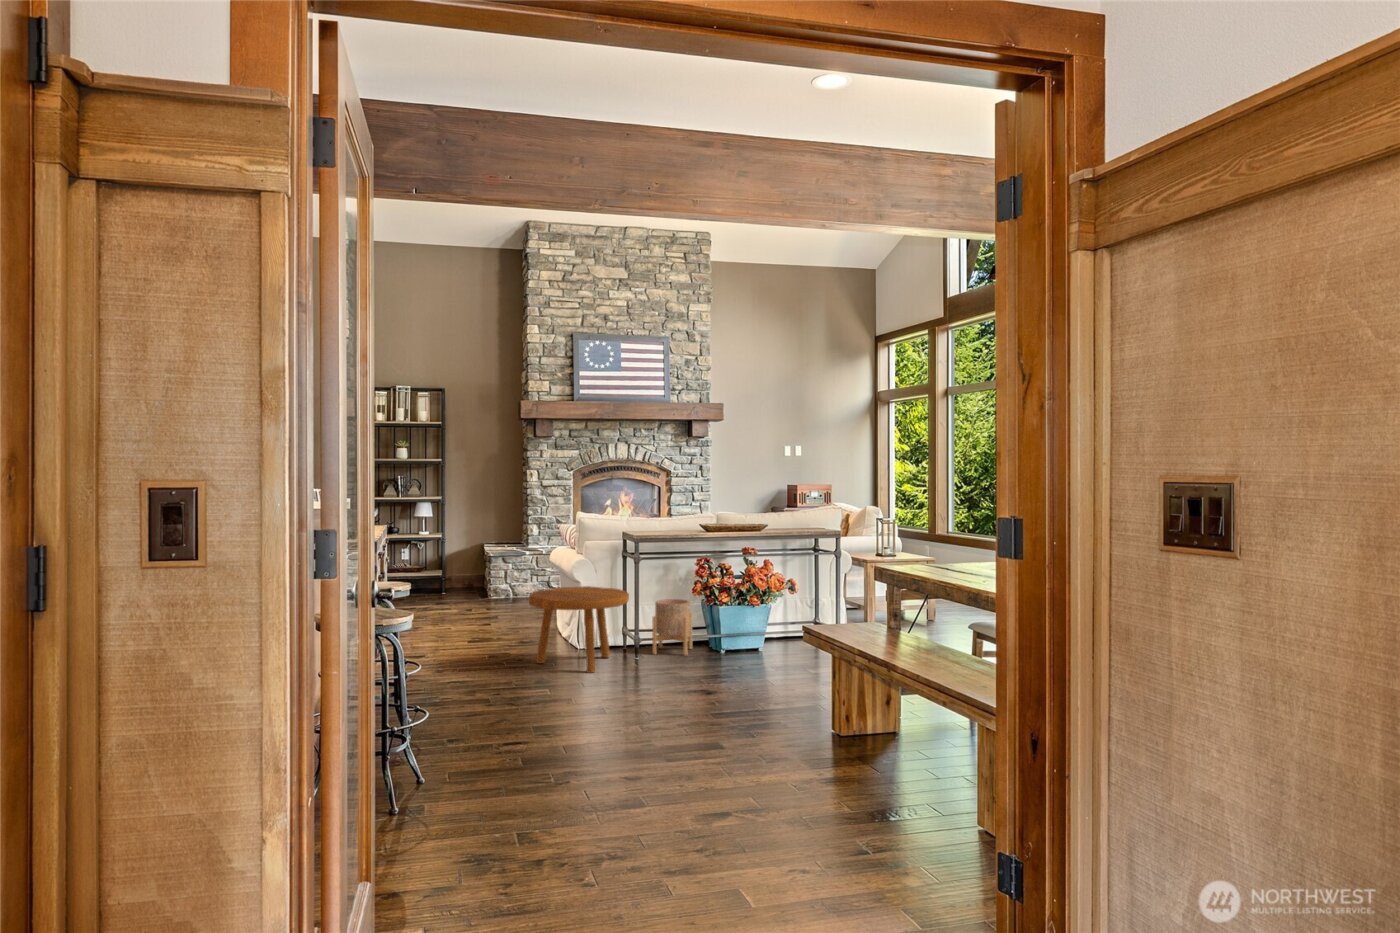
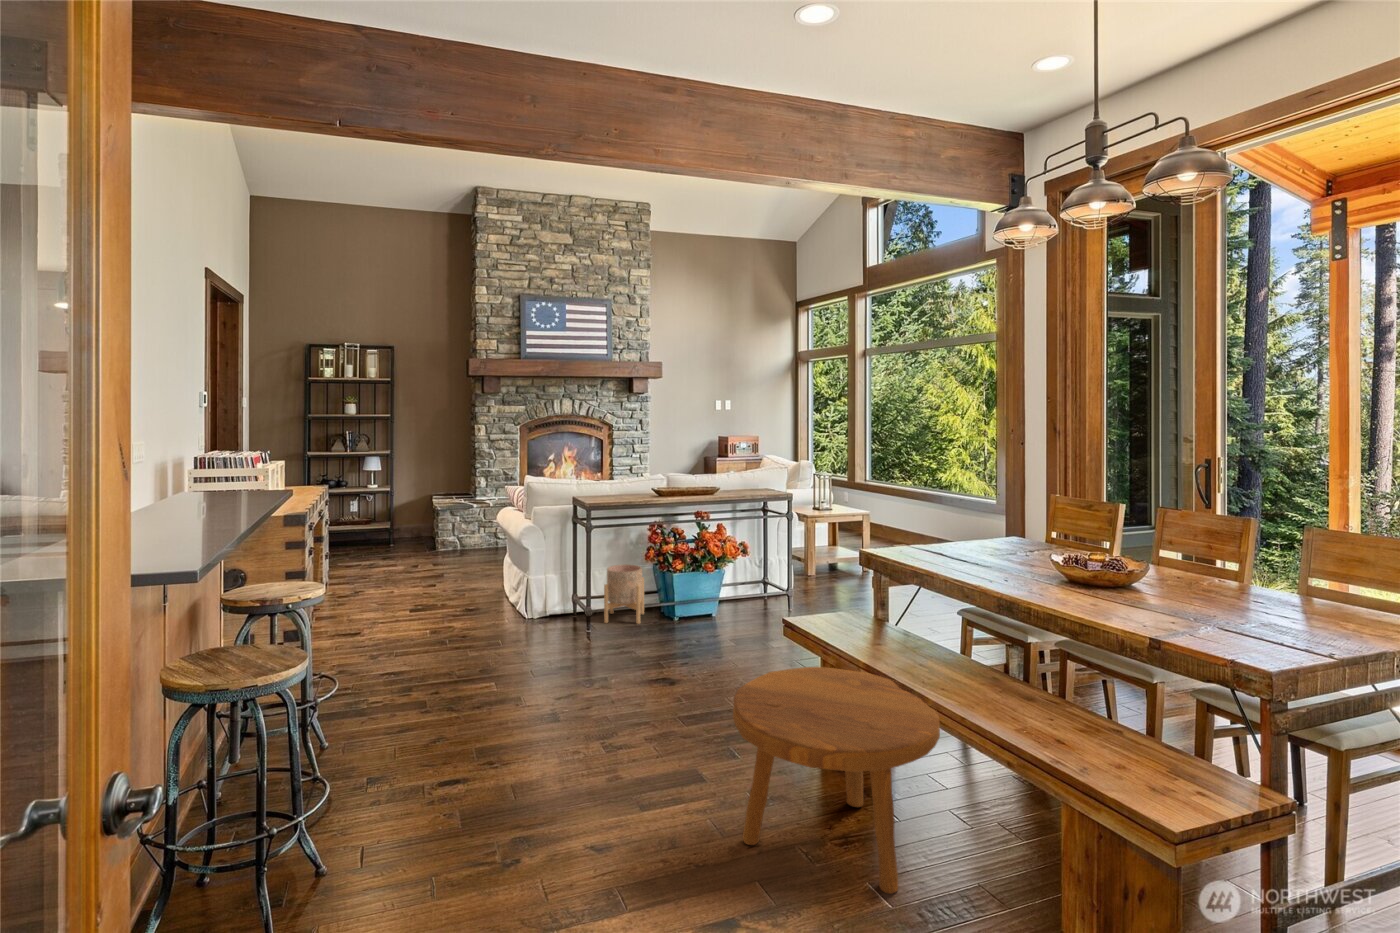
footstool: present [529,586,629,673] -> present [733,667,940,894]

